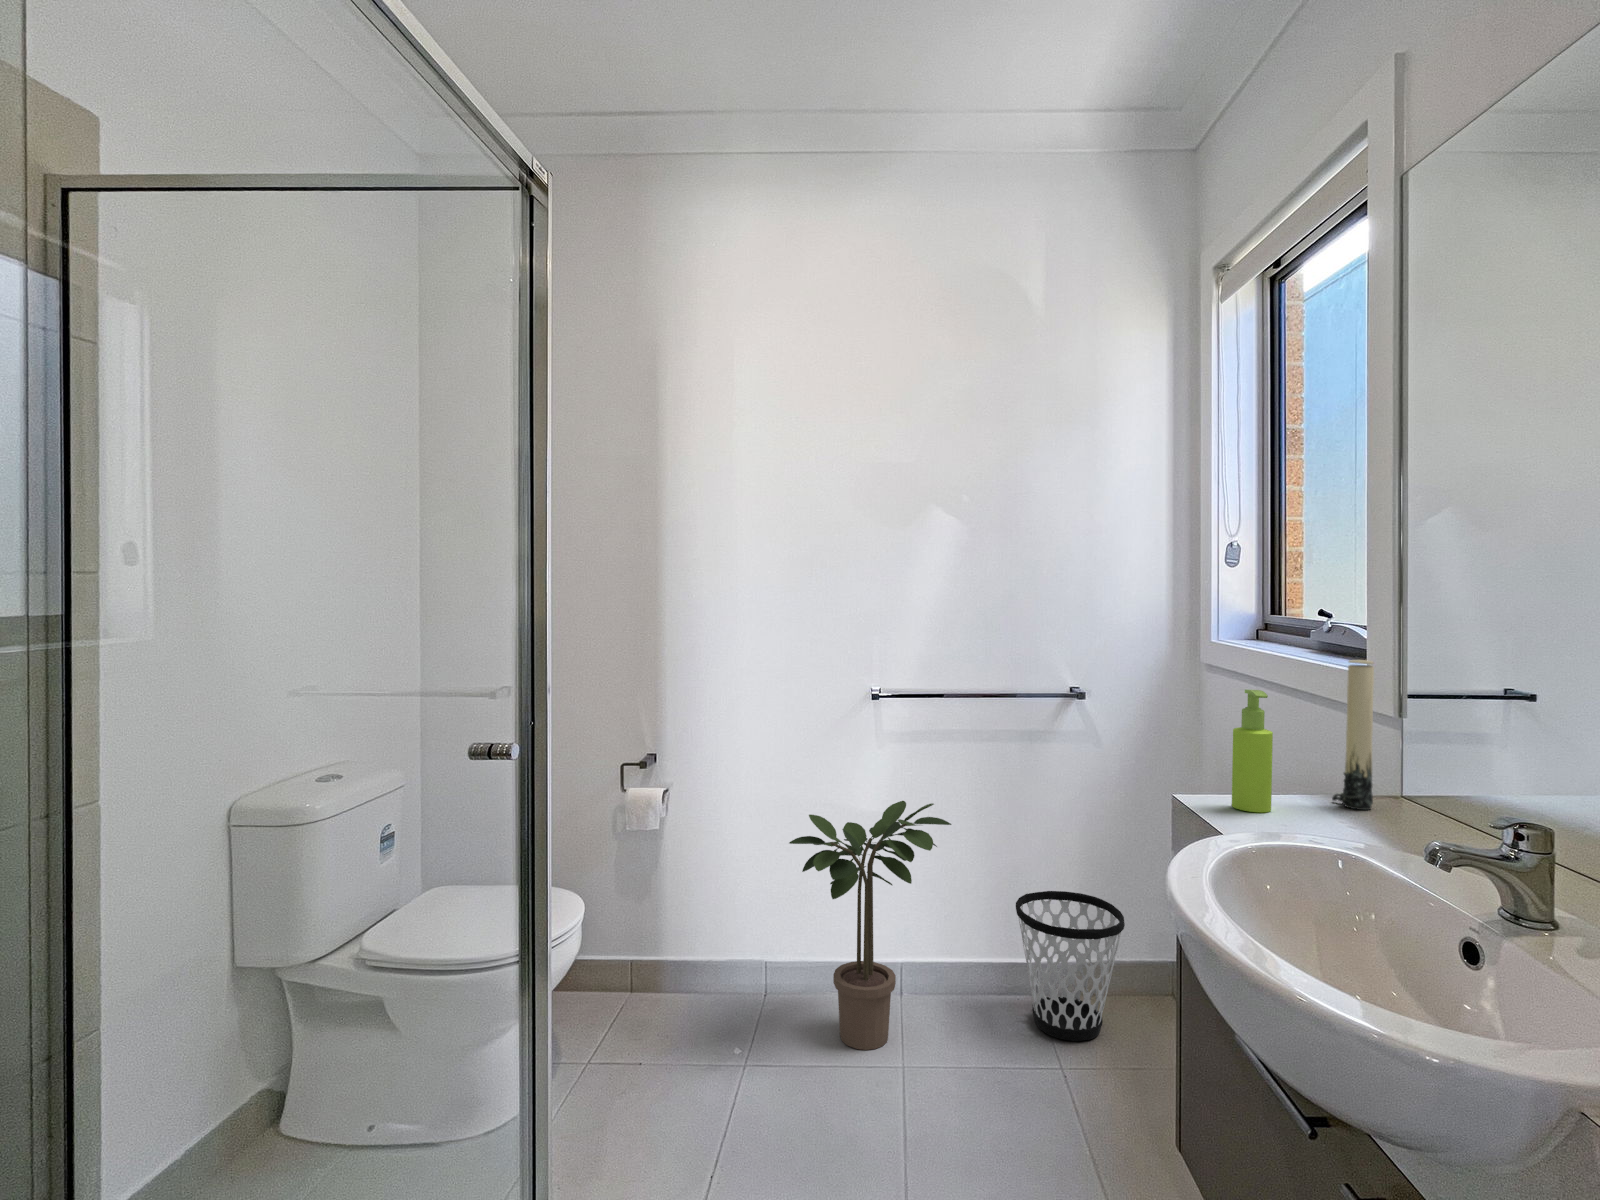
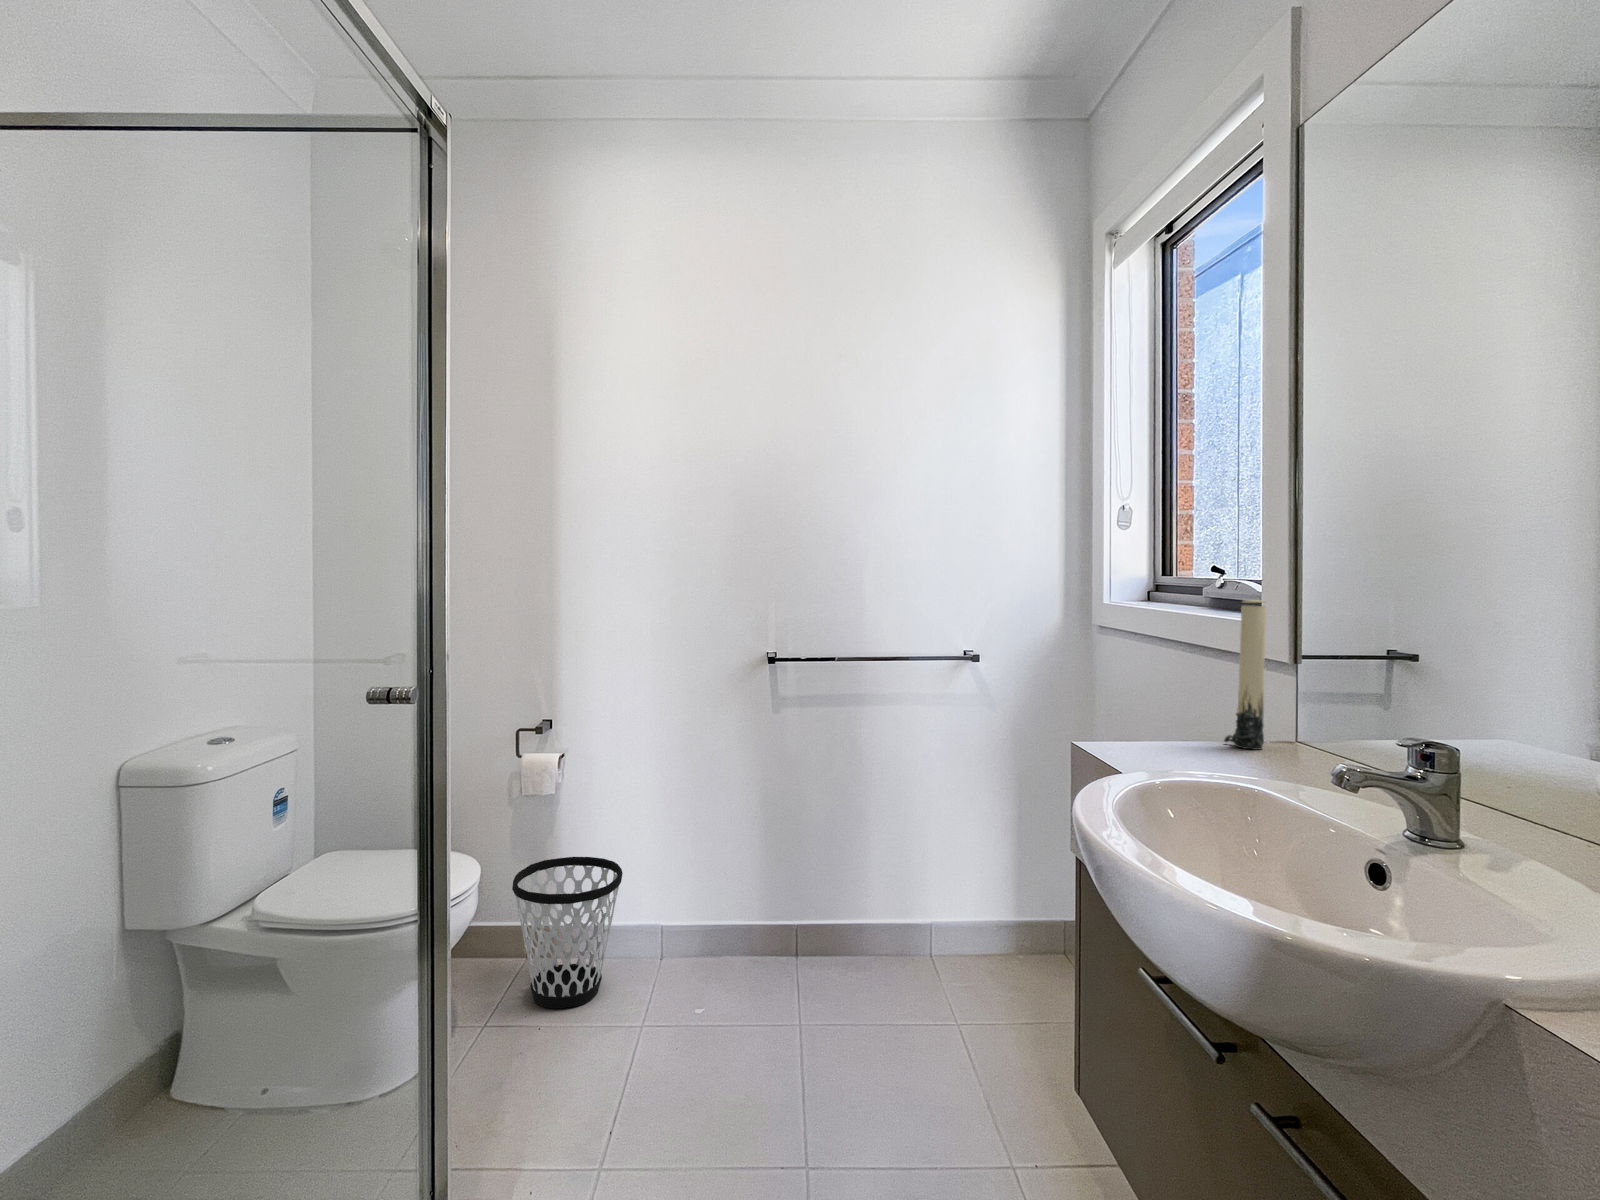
soap dispenser: present [1232,690,1273,812] -> none [1128,629,1169,752]
potted plant: present [789,801,951,1050] -> none [688,759,854,1012]
wastebasket: present [1016,891,1125,1041] -> present [512,857,623,1008]

